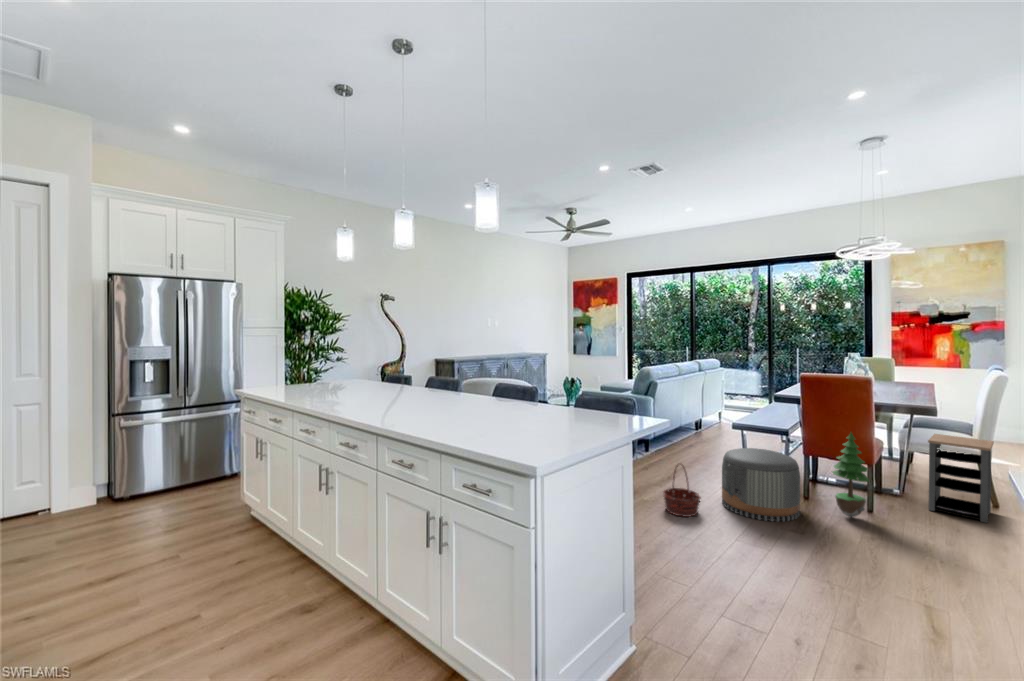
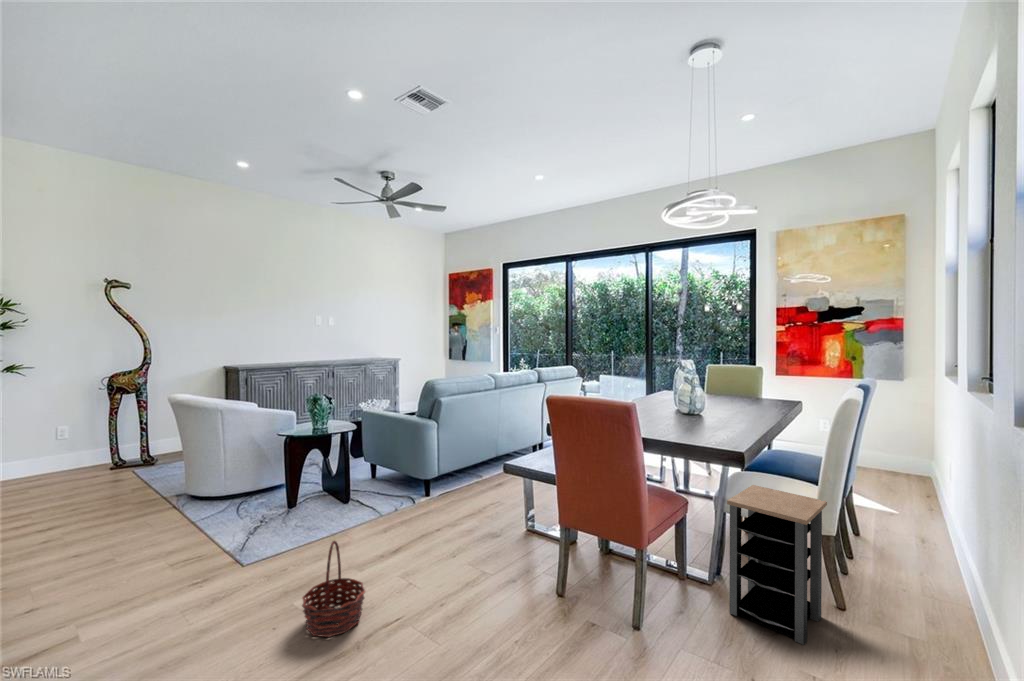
potted tree: present [832,432,869,518] -> none [566,490,619,636]
pouf: present [722,448,800,522] -> none [414,509,526,647]

